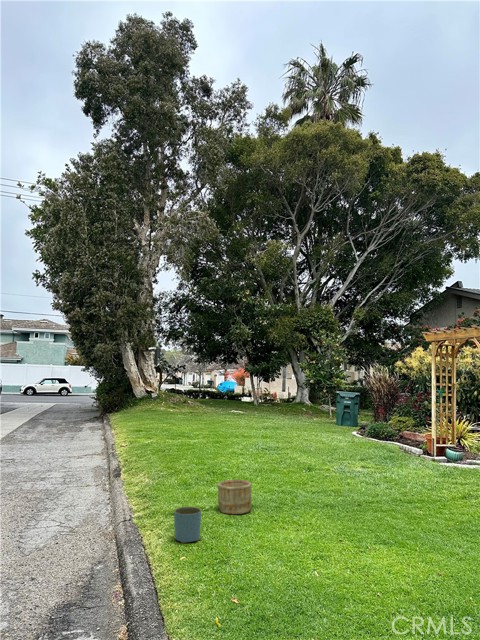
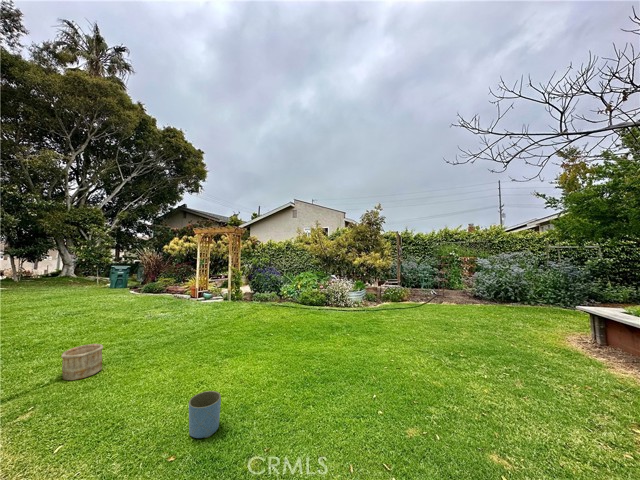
planter: present [174,507,201,543] -> present [189,391,221,438]

